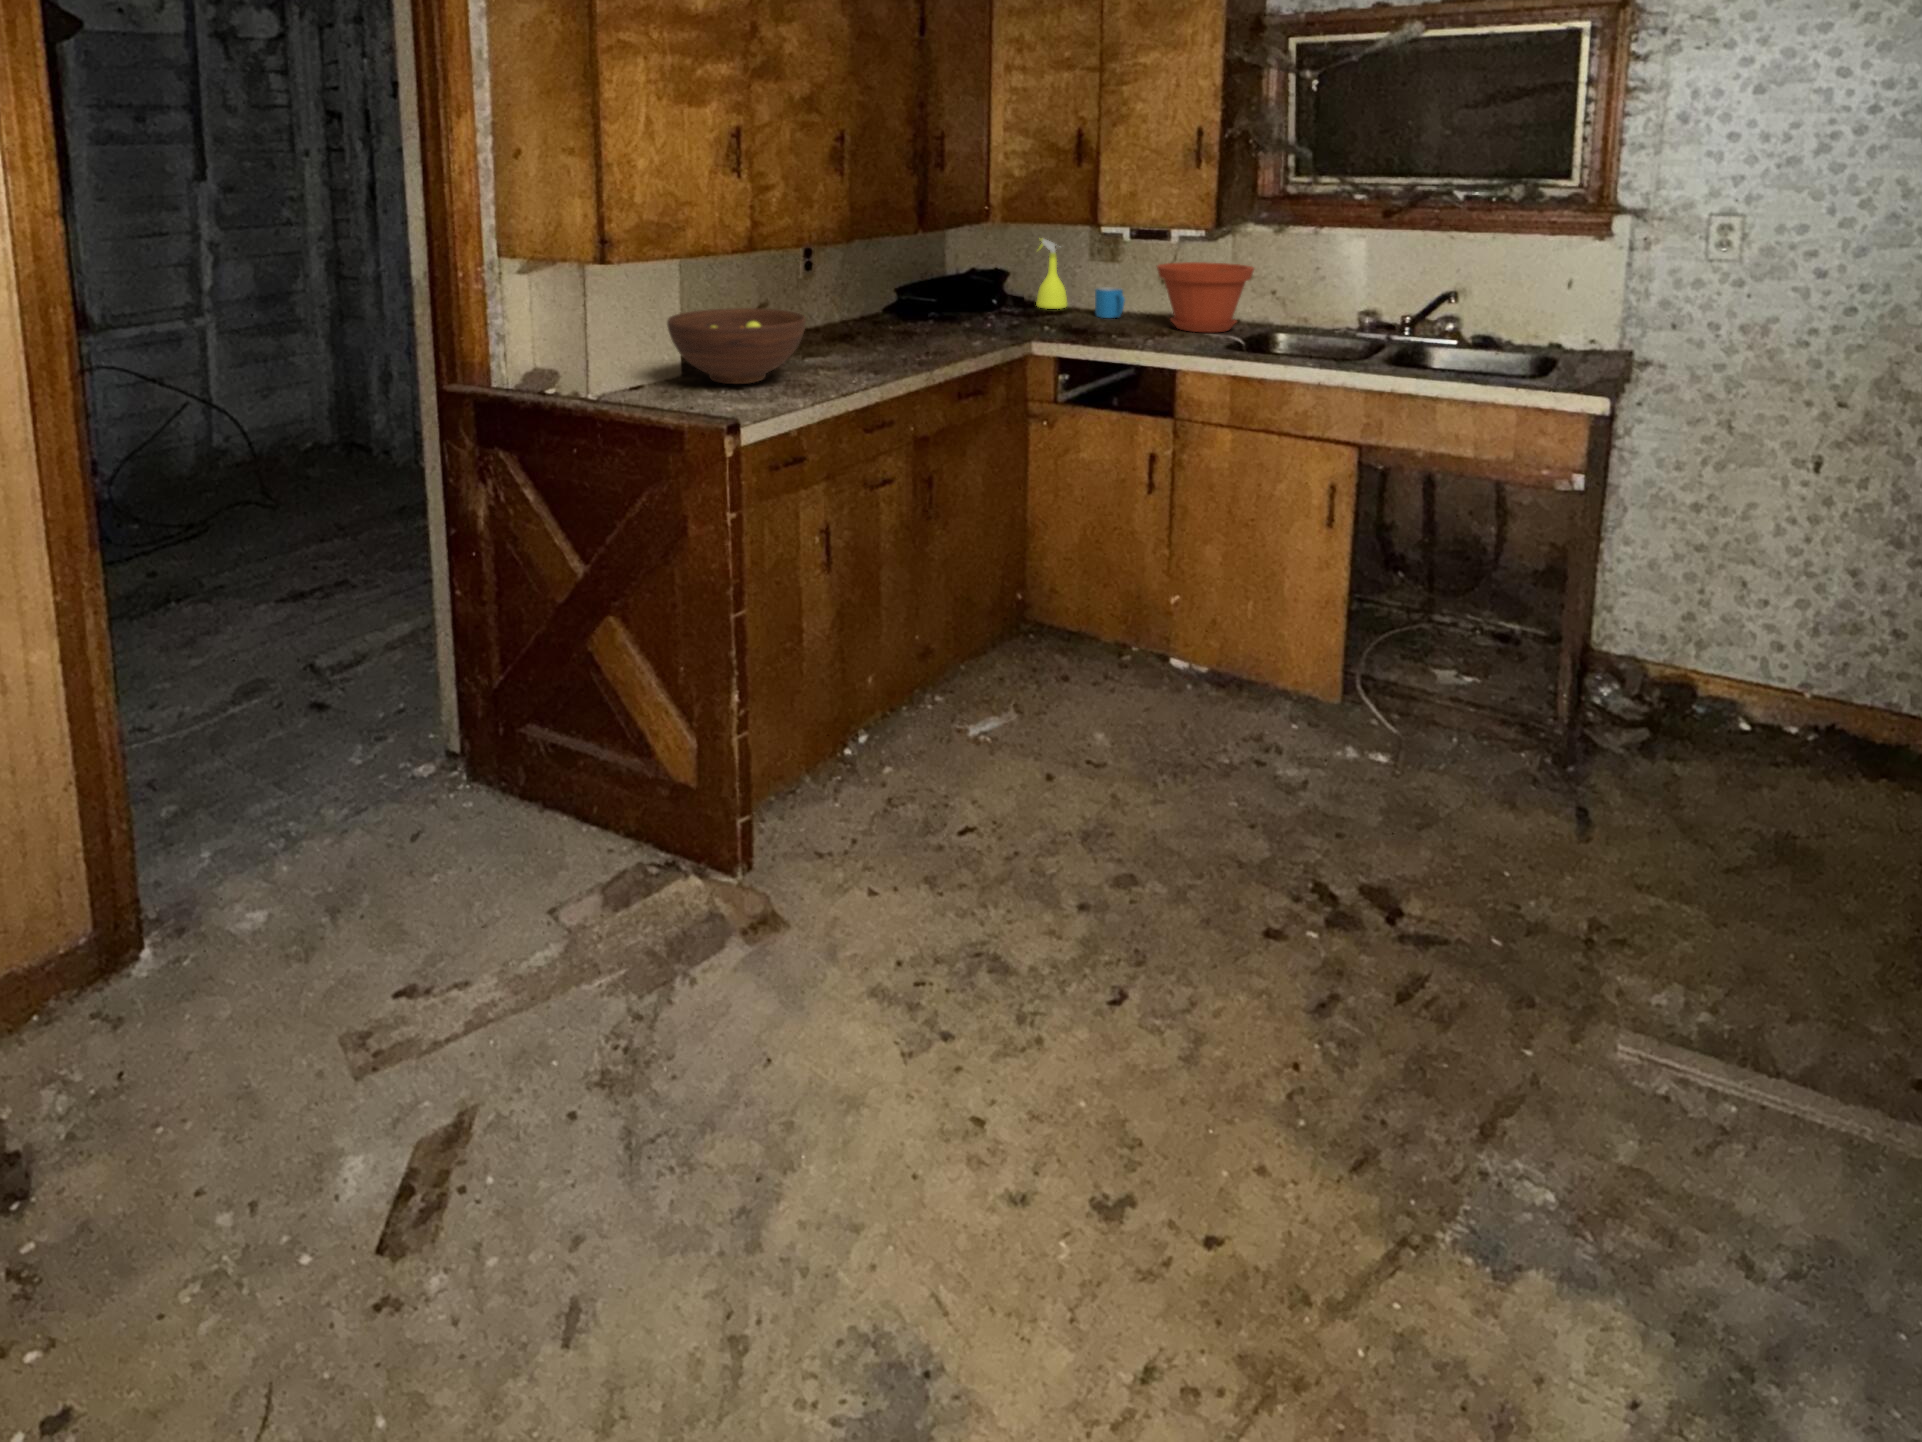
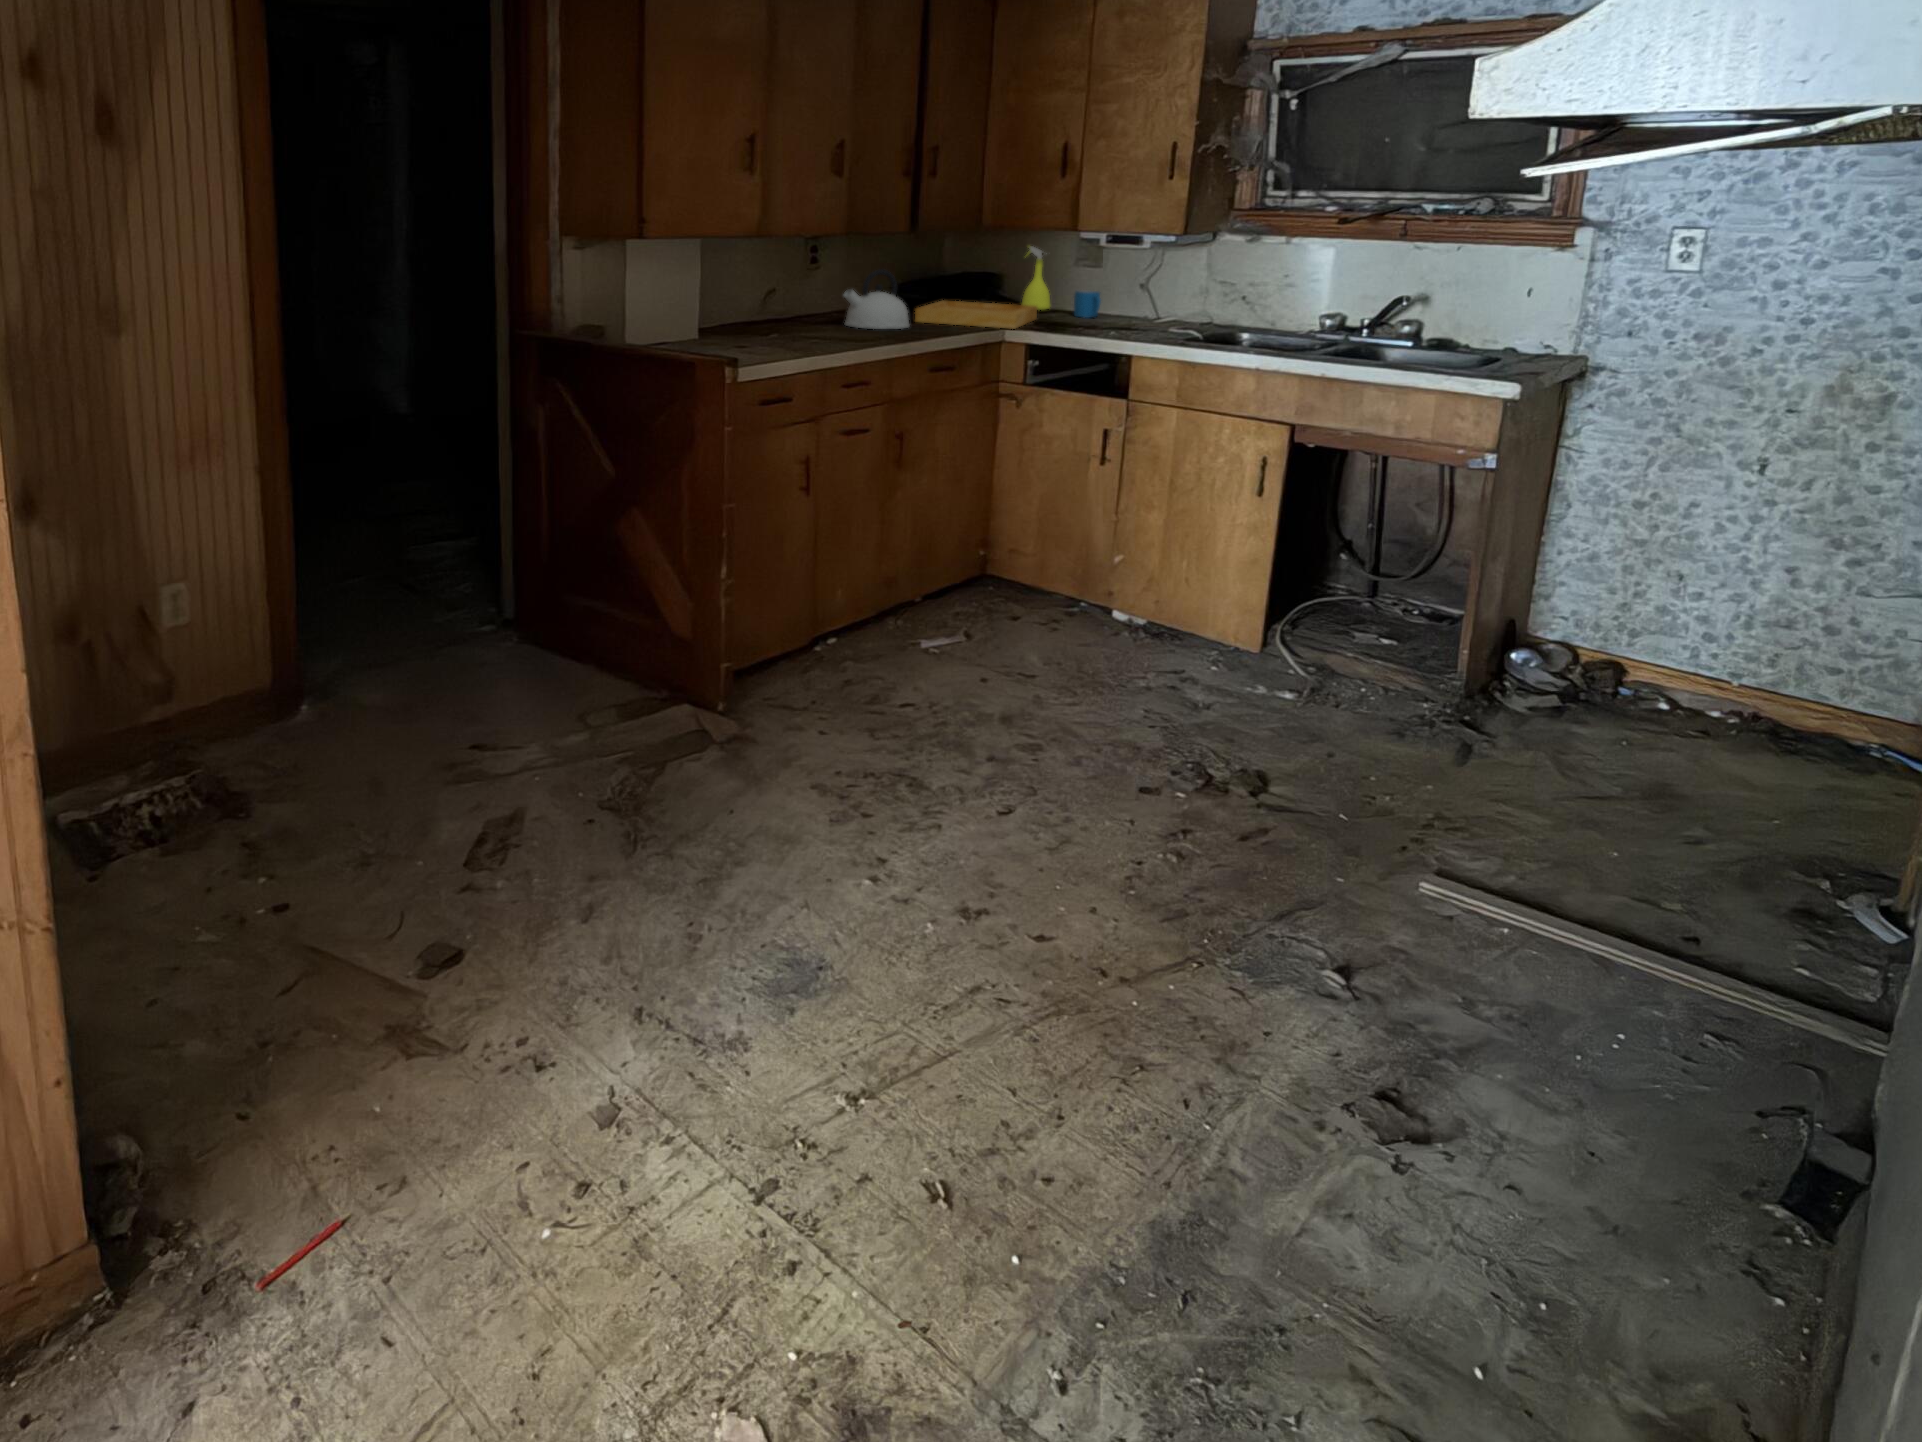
plant pot: present [1157,262,1254,332] -> none [1130,268,1224,330]
kettle: none [850,277,928,349] -> present [844,269,909,329]
tray: none [930,305,1060,340] -> present [915,301,1038,329]
fruit bowl: present [667,308,806,384] -> none [688,286,800,344]

